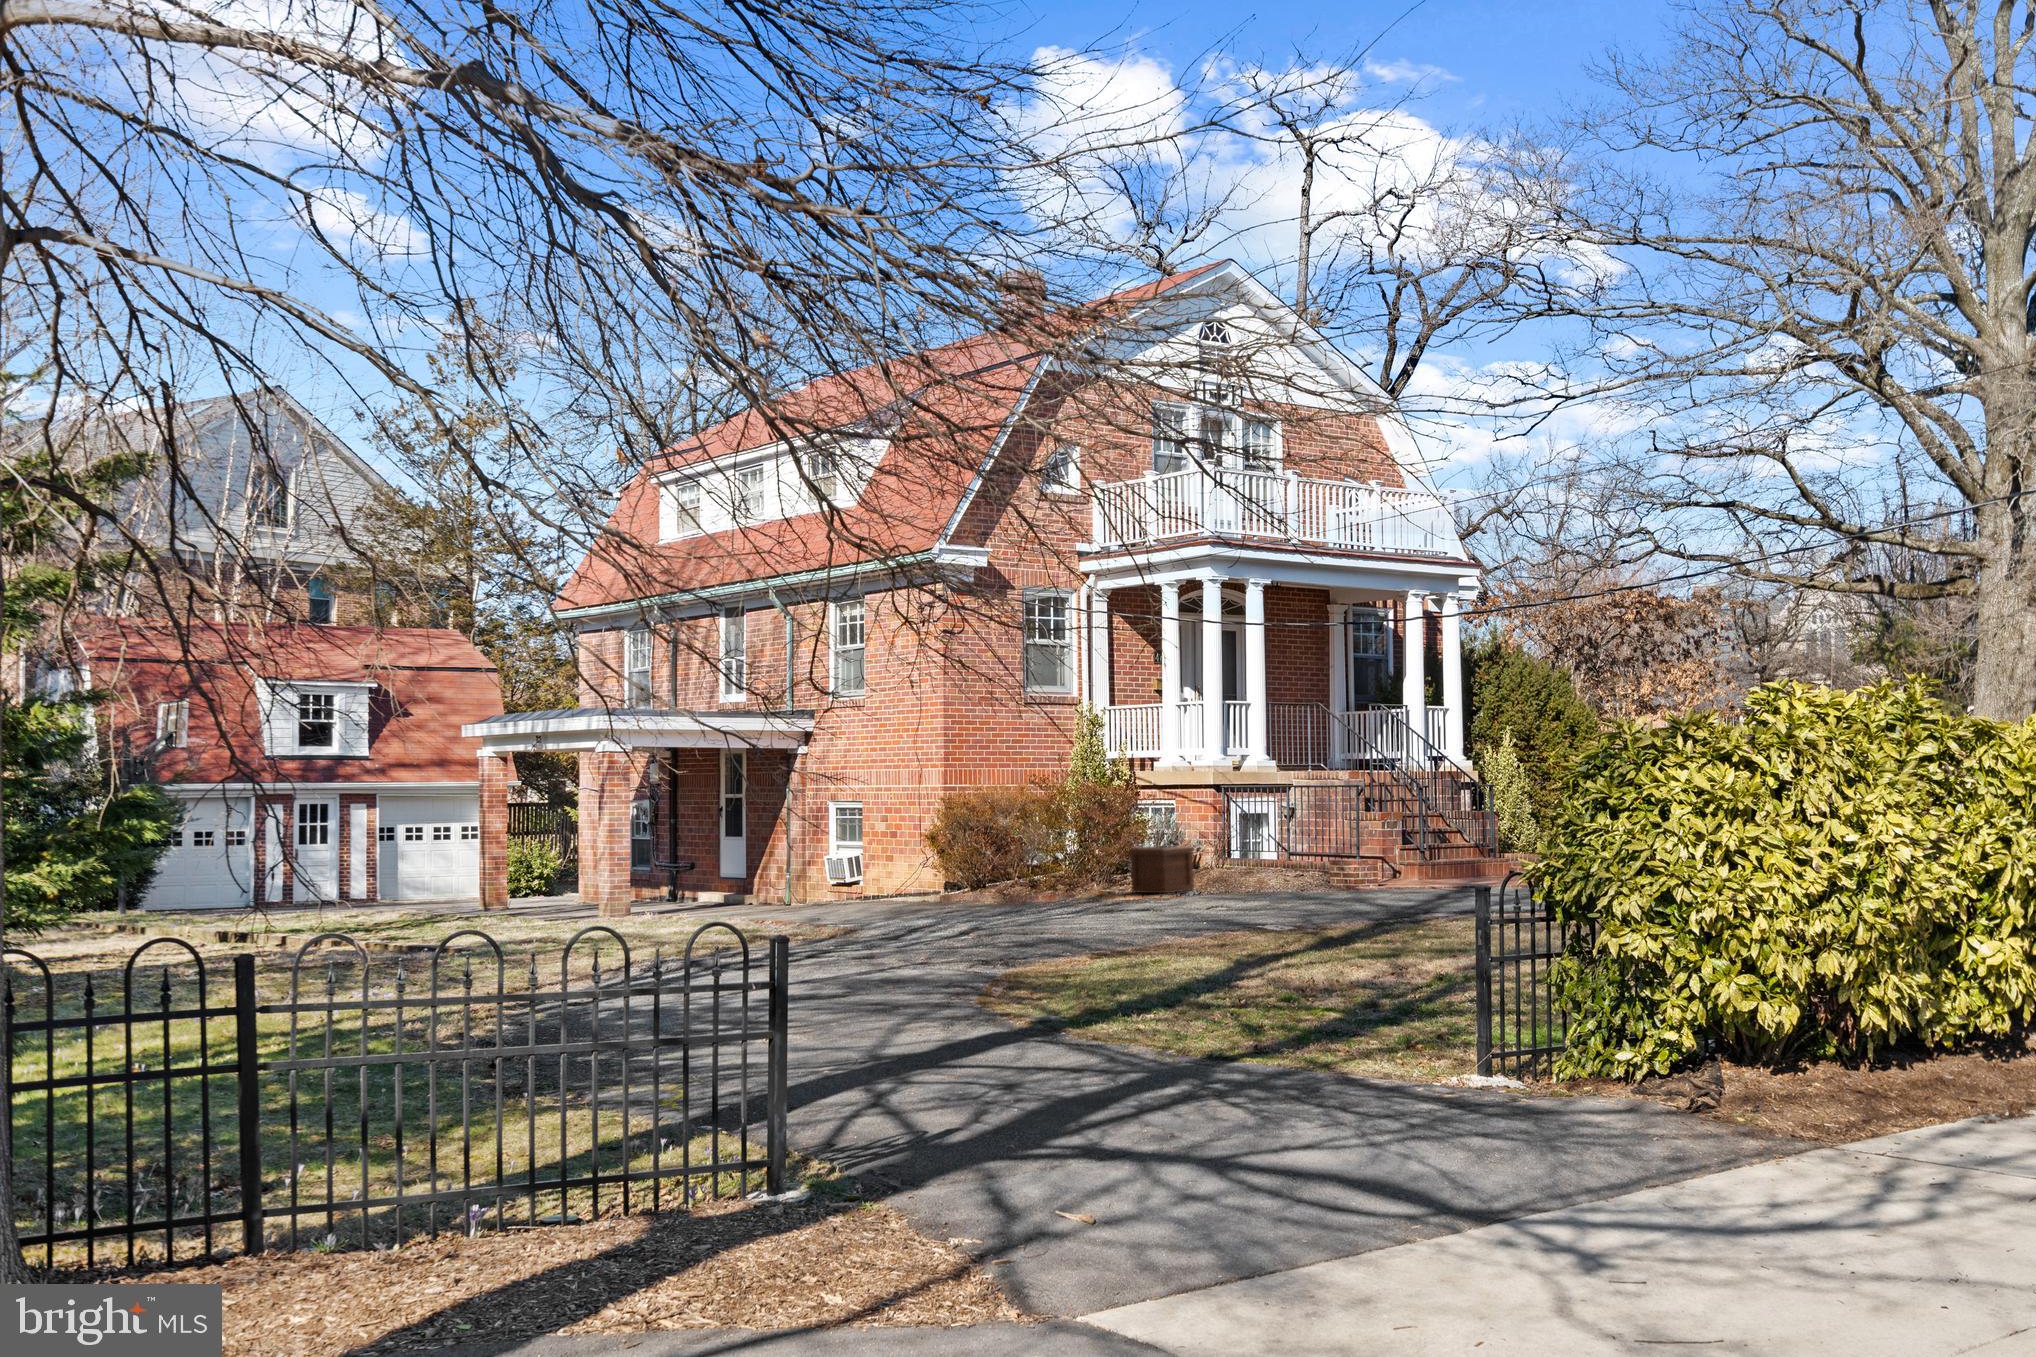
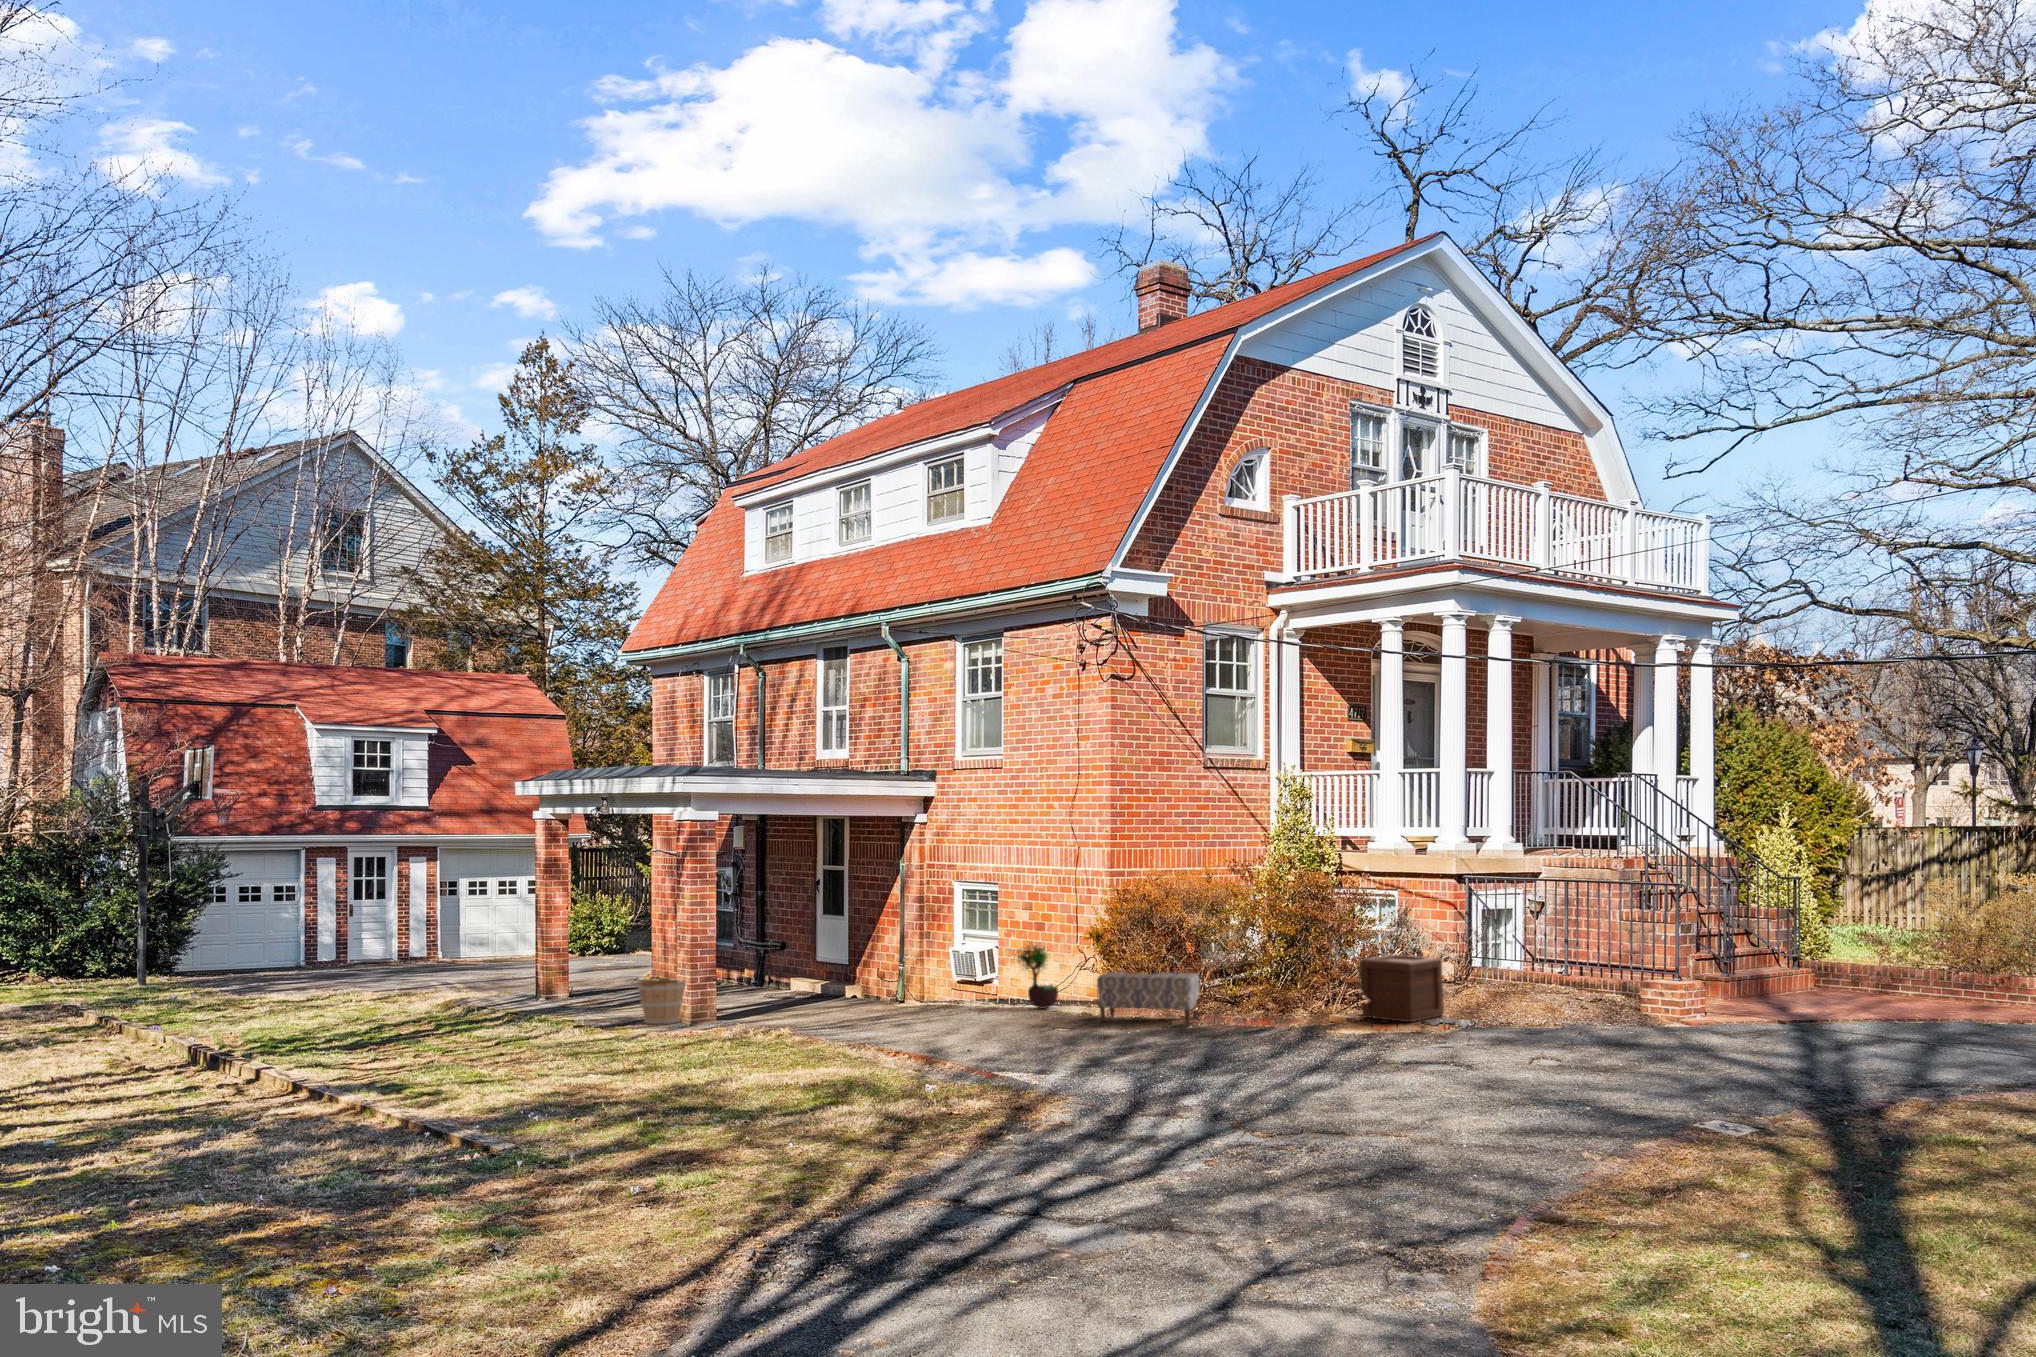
potted tree: none [869,841,907,896] -> present [1015,944,1058,1009]
bench: none [930,862,1010,900] -> present [1097,971,1199,1024]
wooden bucket: none [573,877,612,912] -> present [637,978,687,1024]

